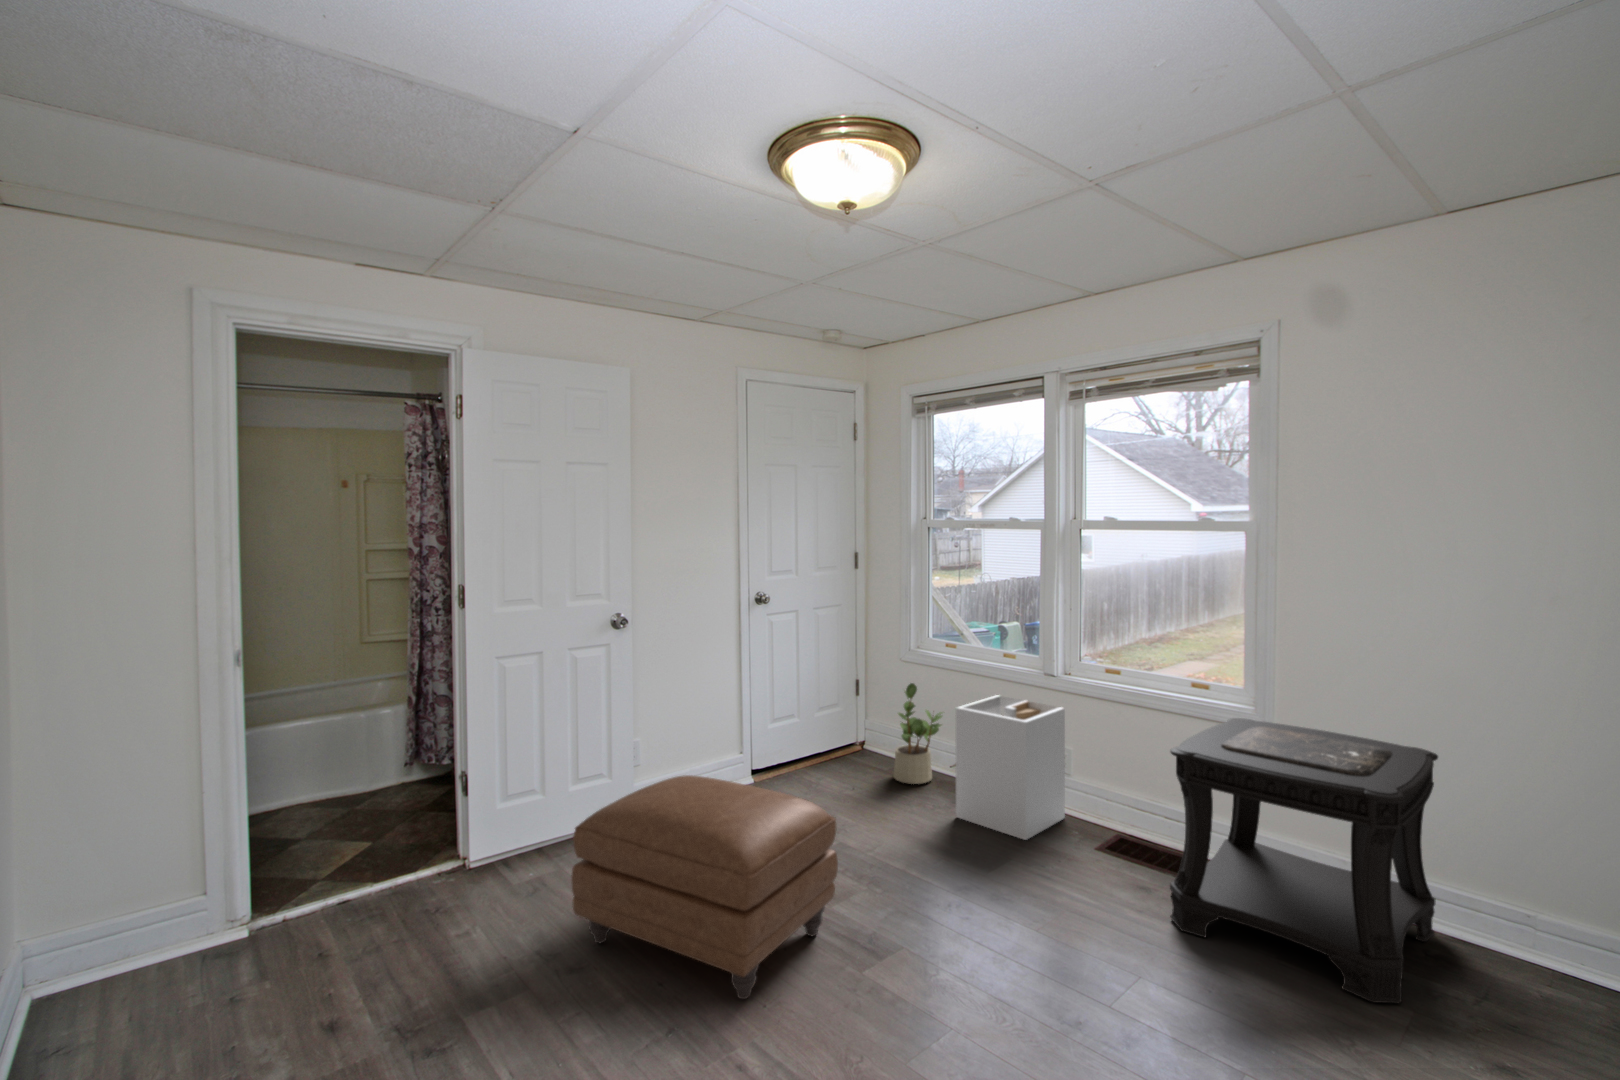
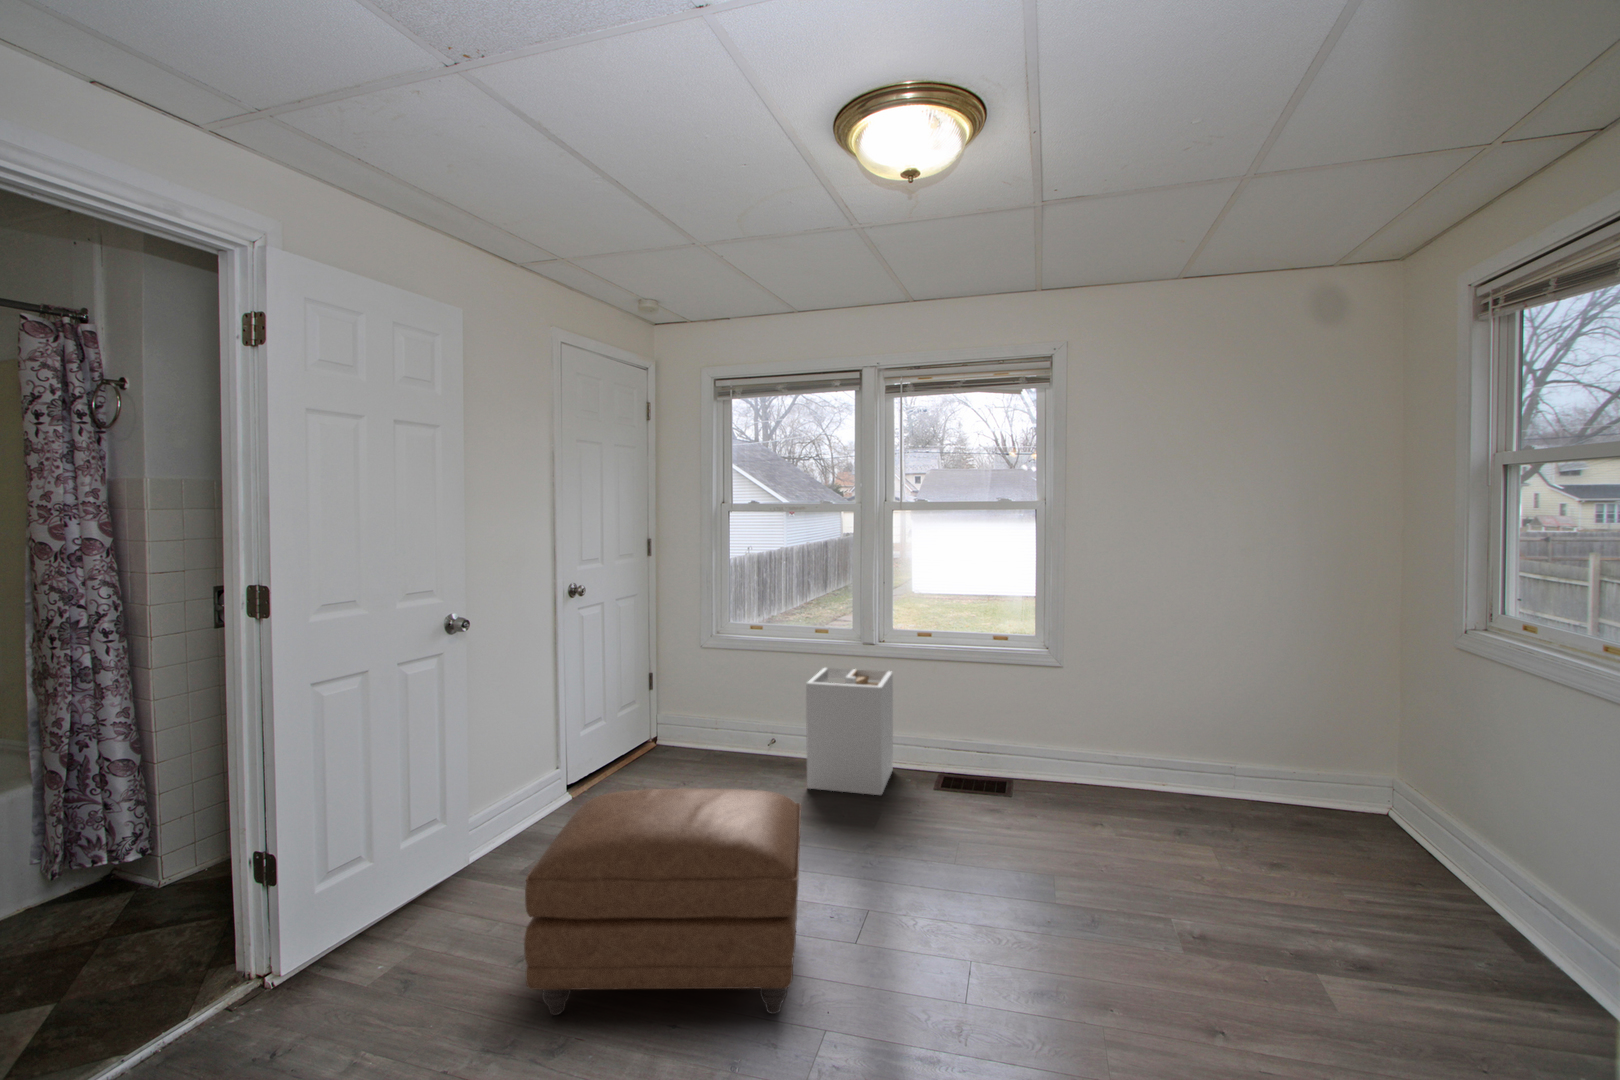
potted plant: present [894,683,942,784] -> none [717,666,766,766]
side table: present [1170,718,1438,1003] -> none [1033,661,1209,854]

